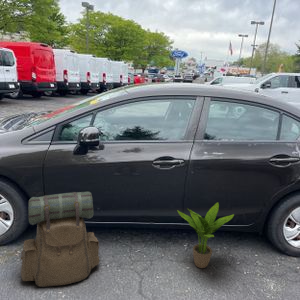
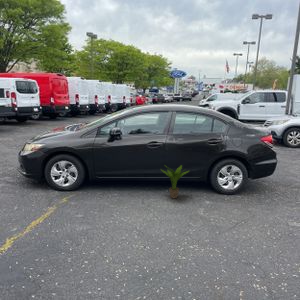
backpack: present [21,192,99,287] -> none [85,160,122,204]

